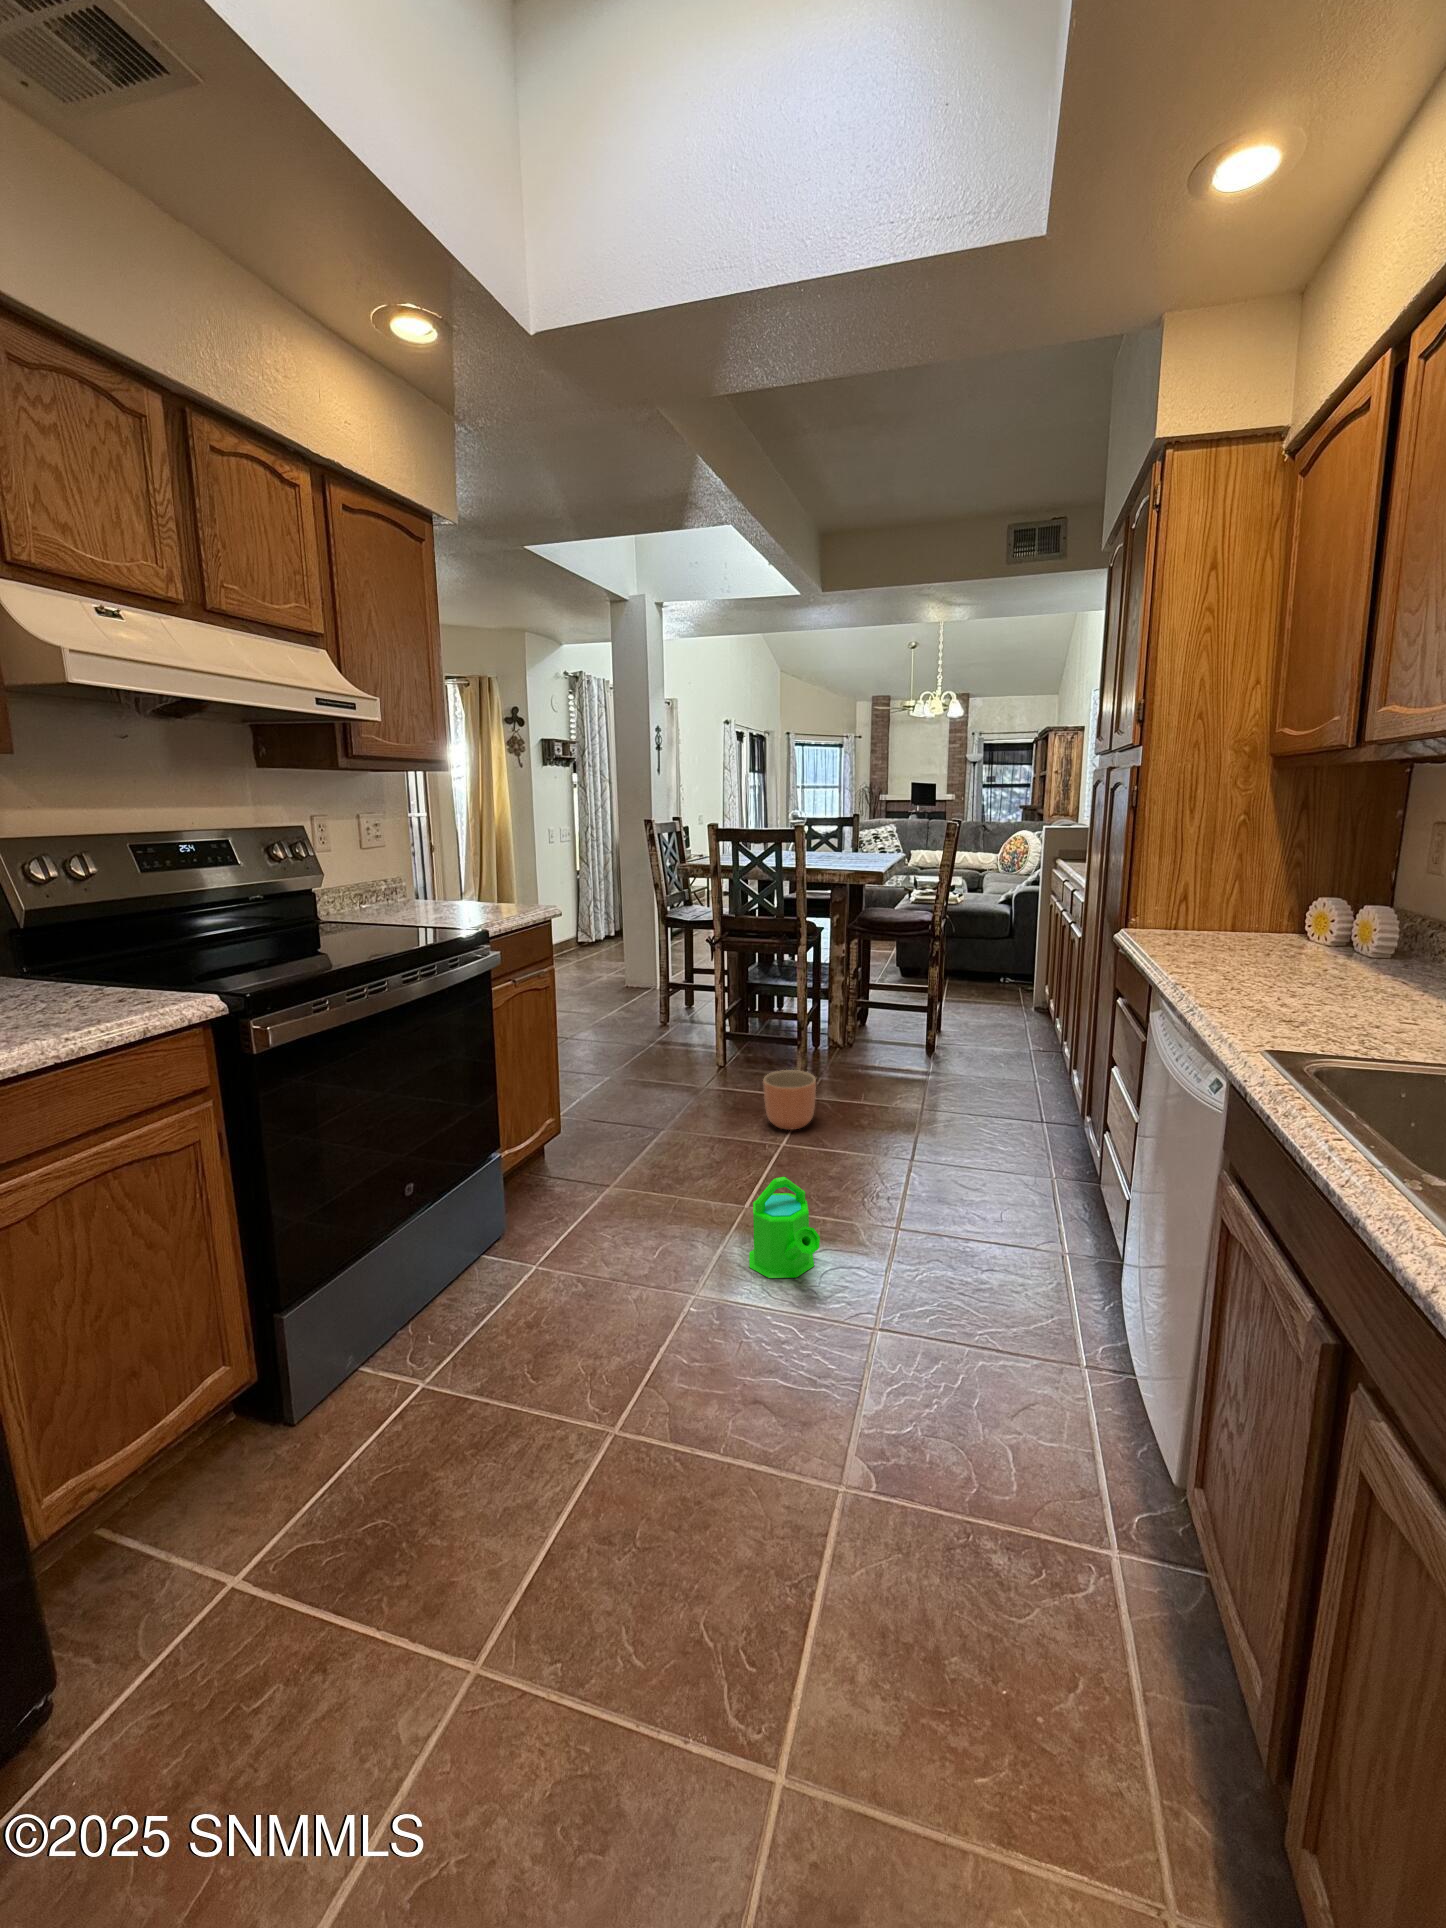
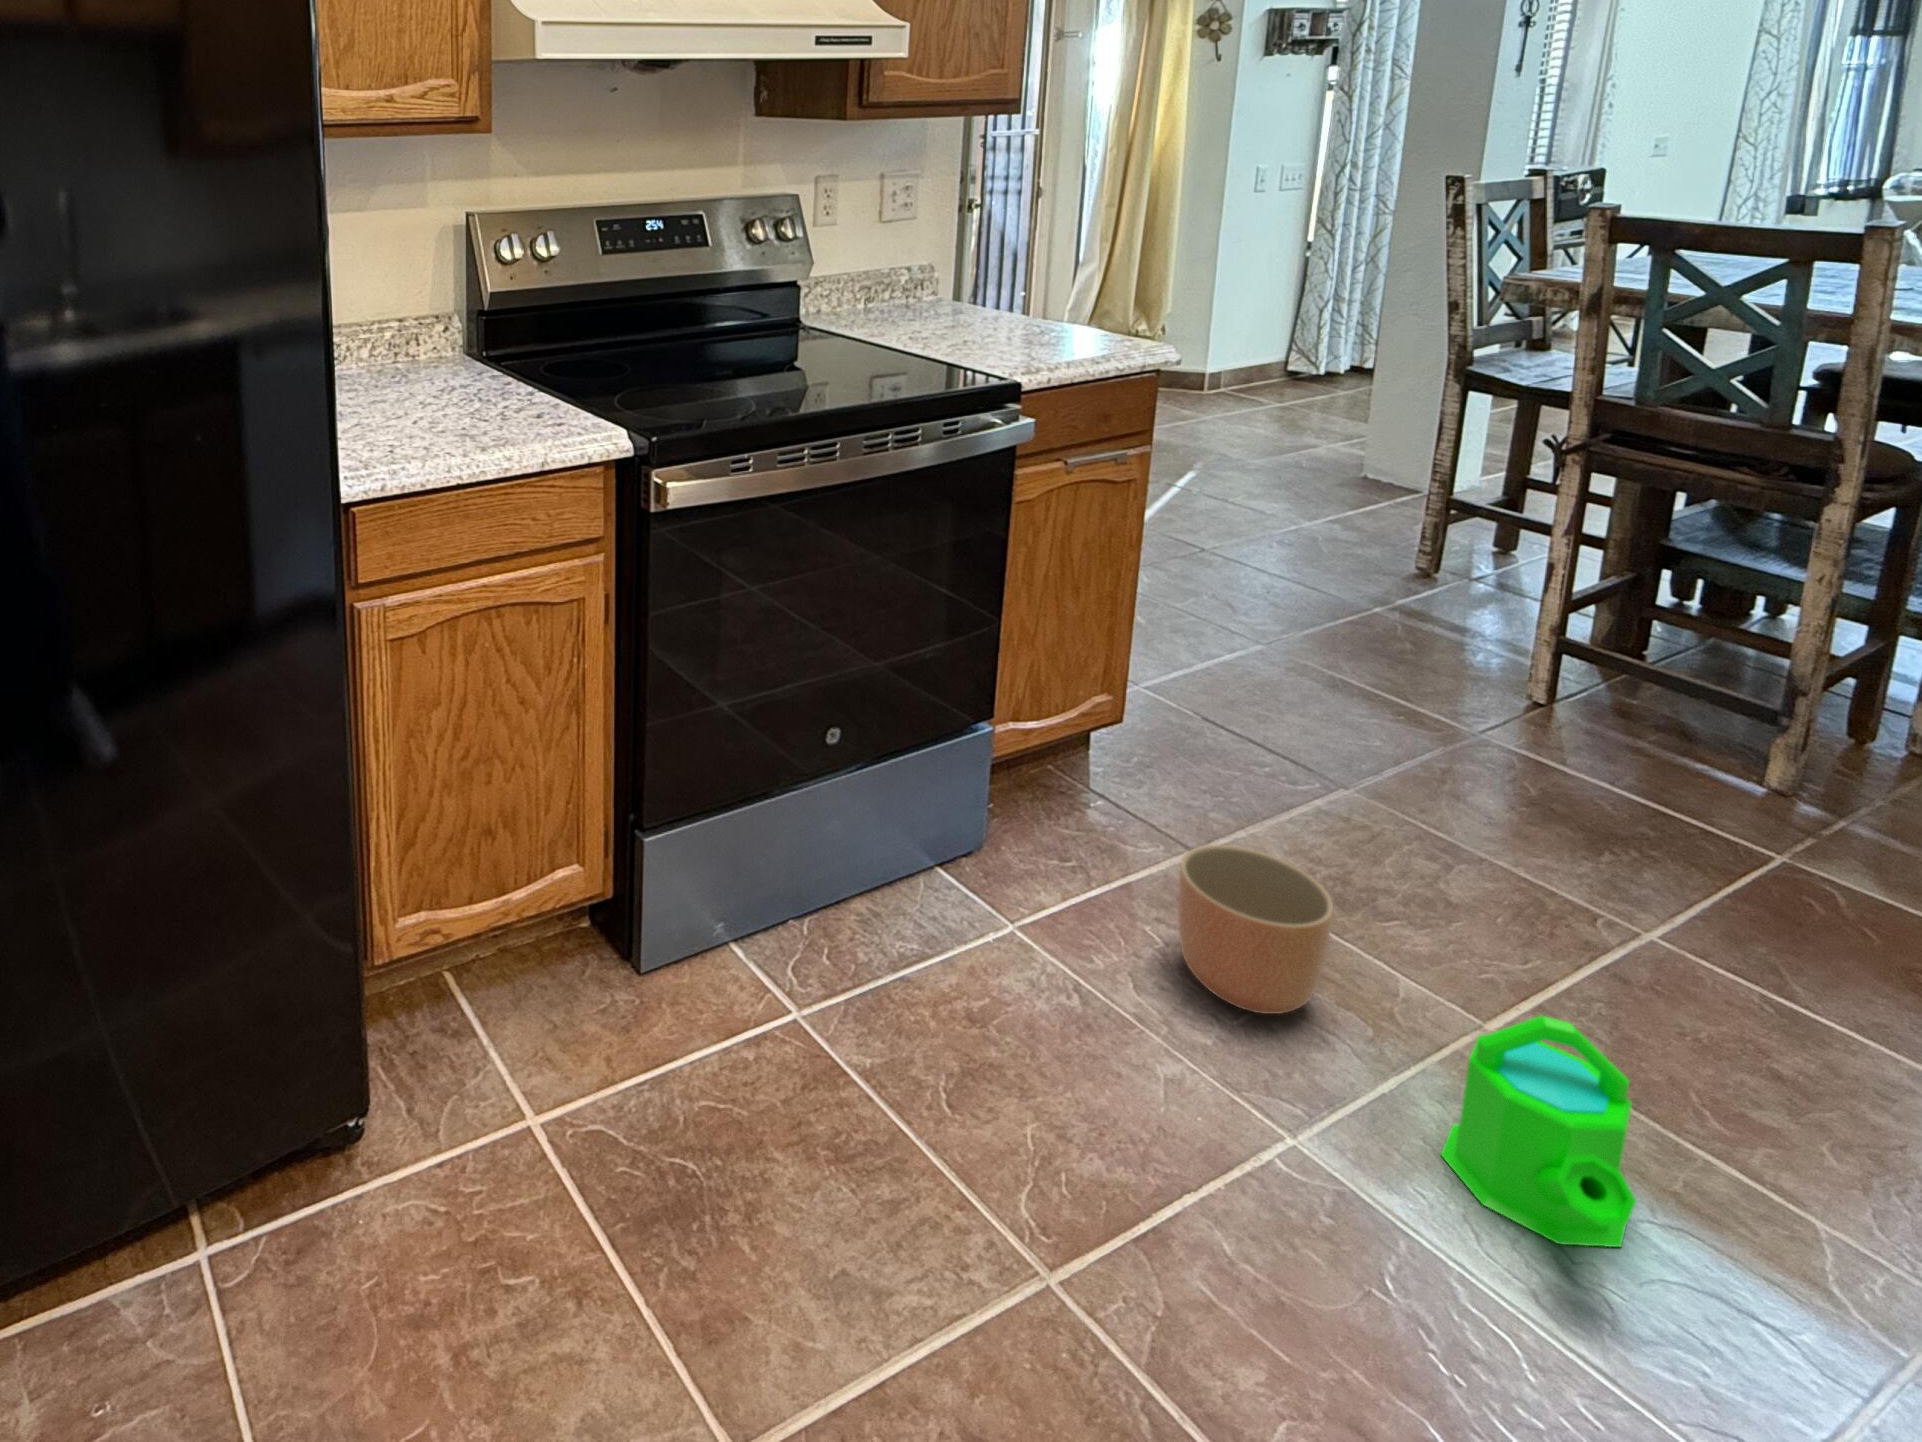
planter: present [763,1070,816,1130] -> present [1178,845,1333,1014]

